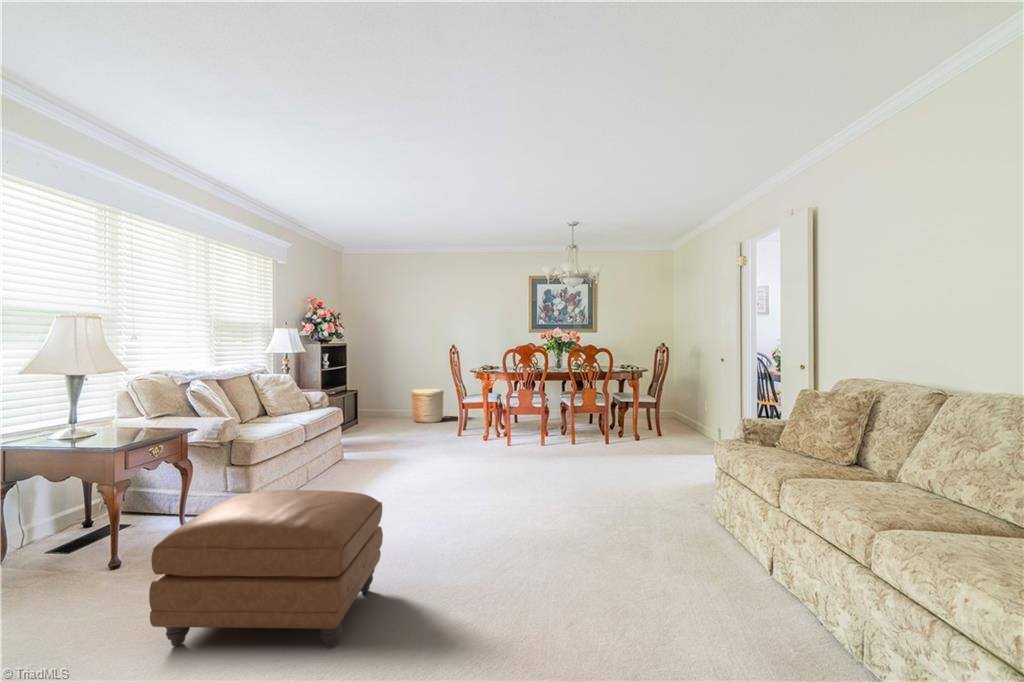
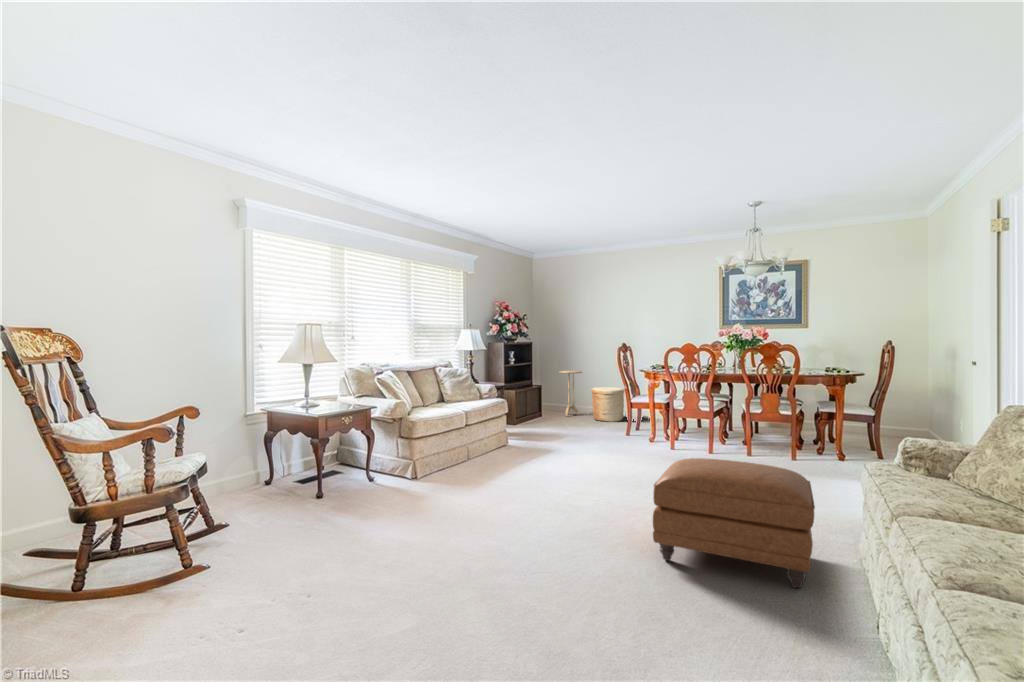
side table: none [375,374,399,421] -> present [559,371,582,417]
ottoman: present [149,490,383,648] -> present [653,458,815,588]

